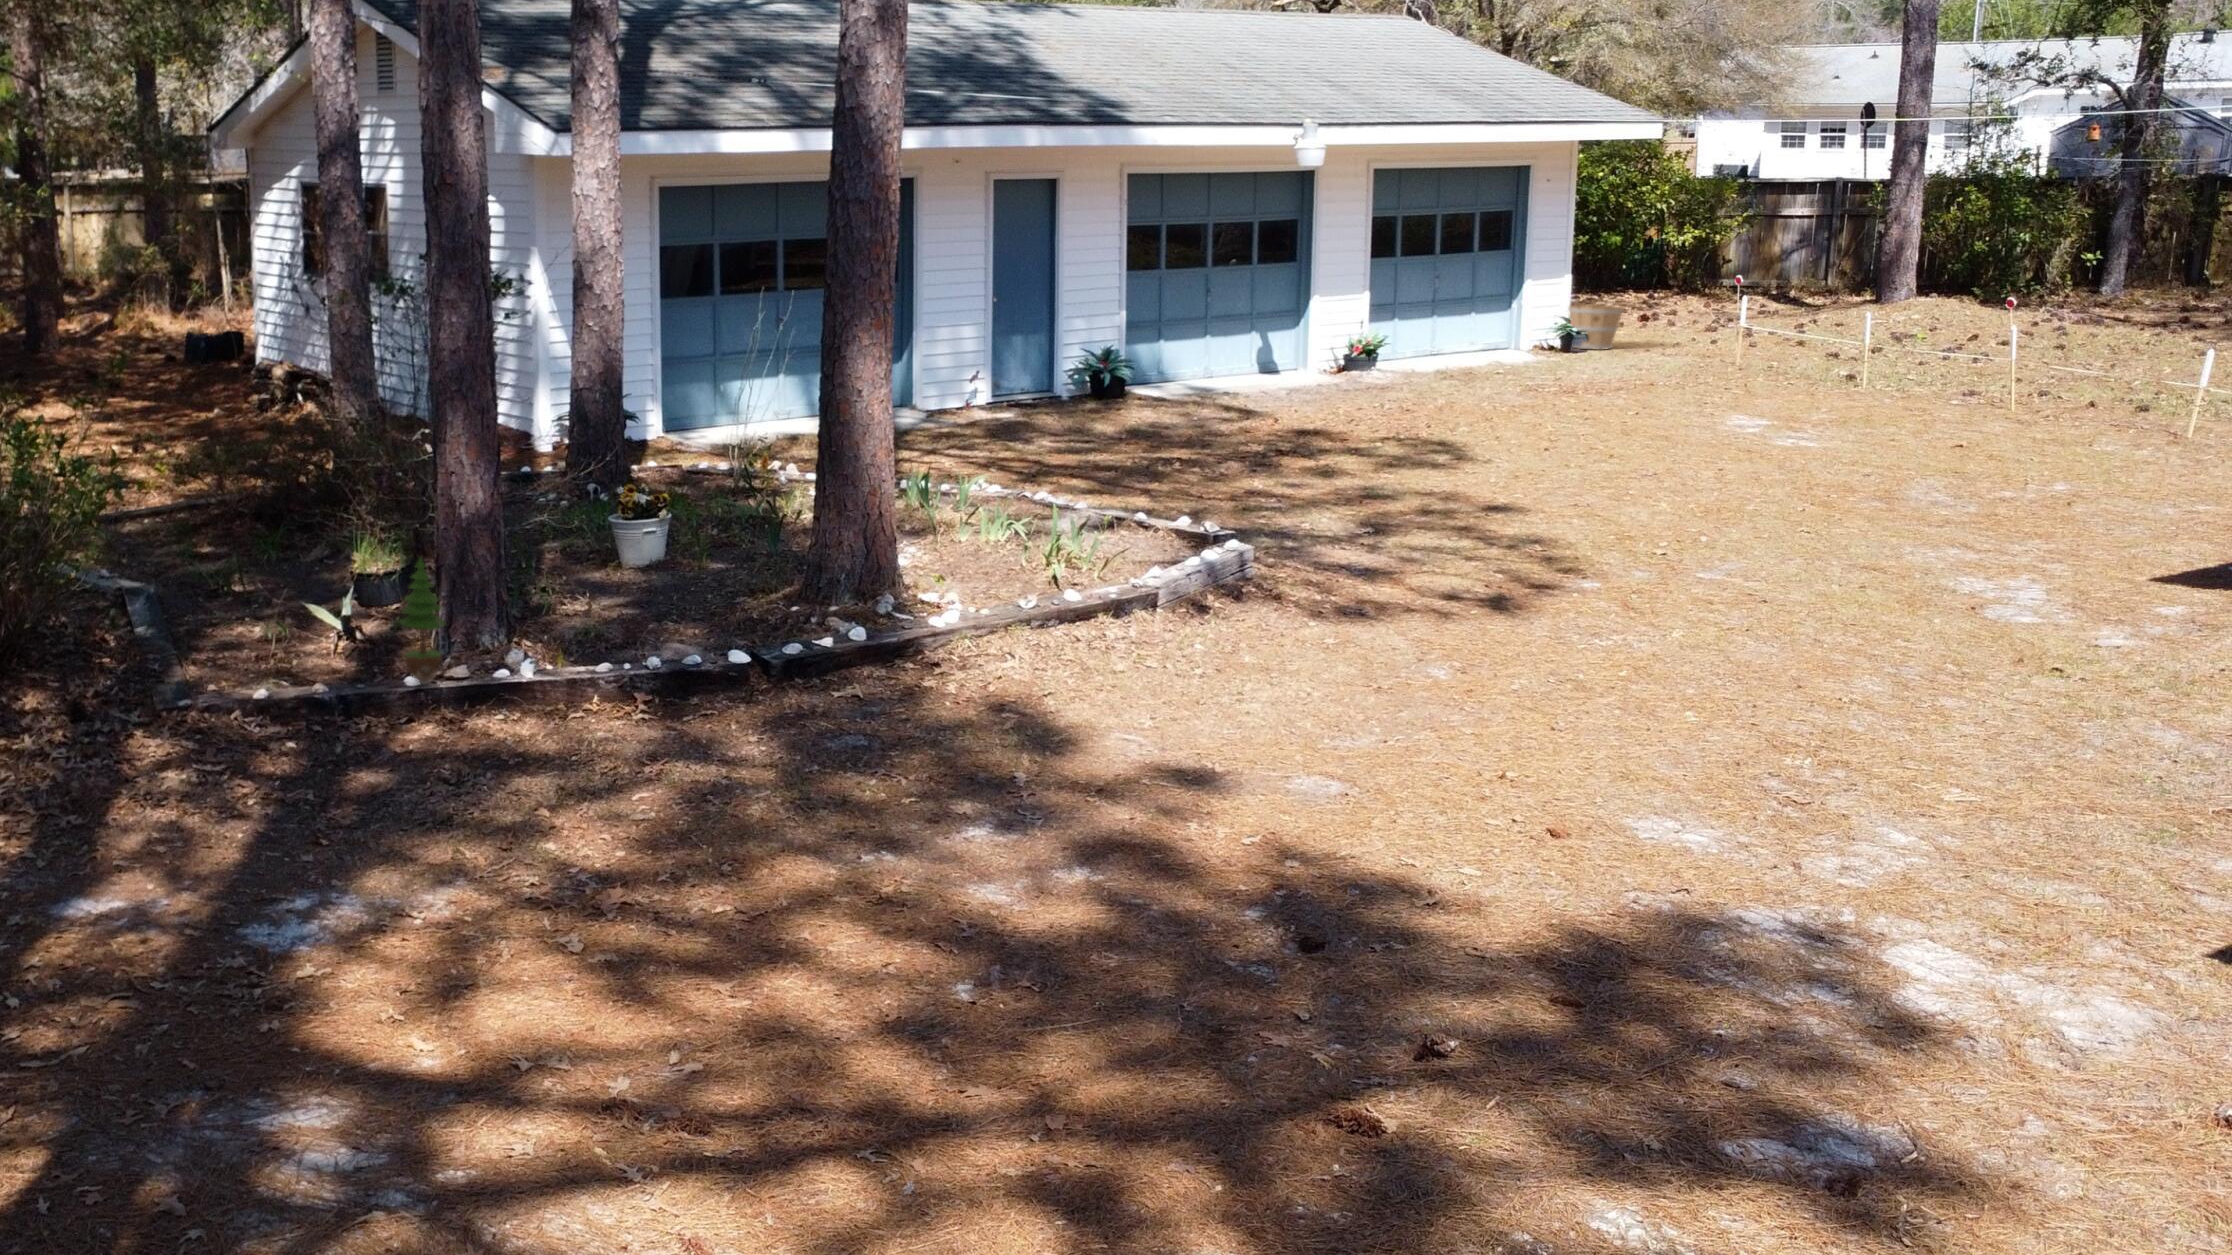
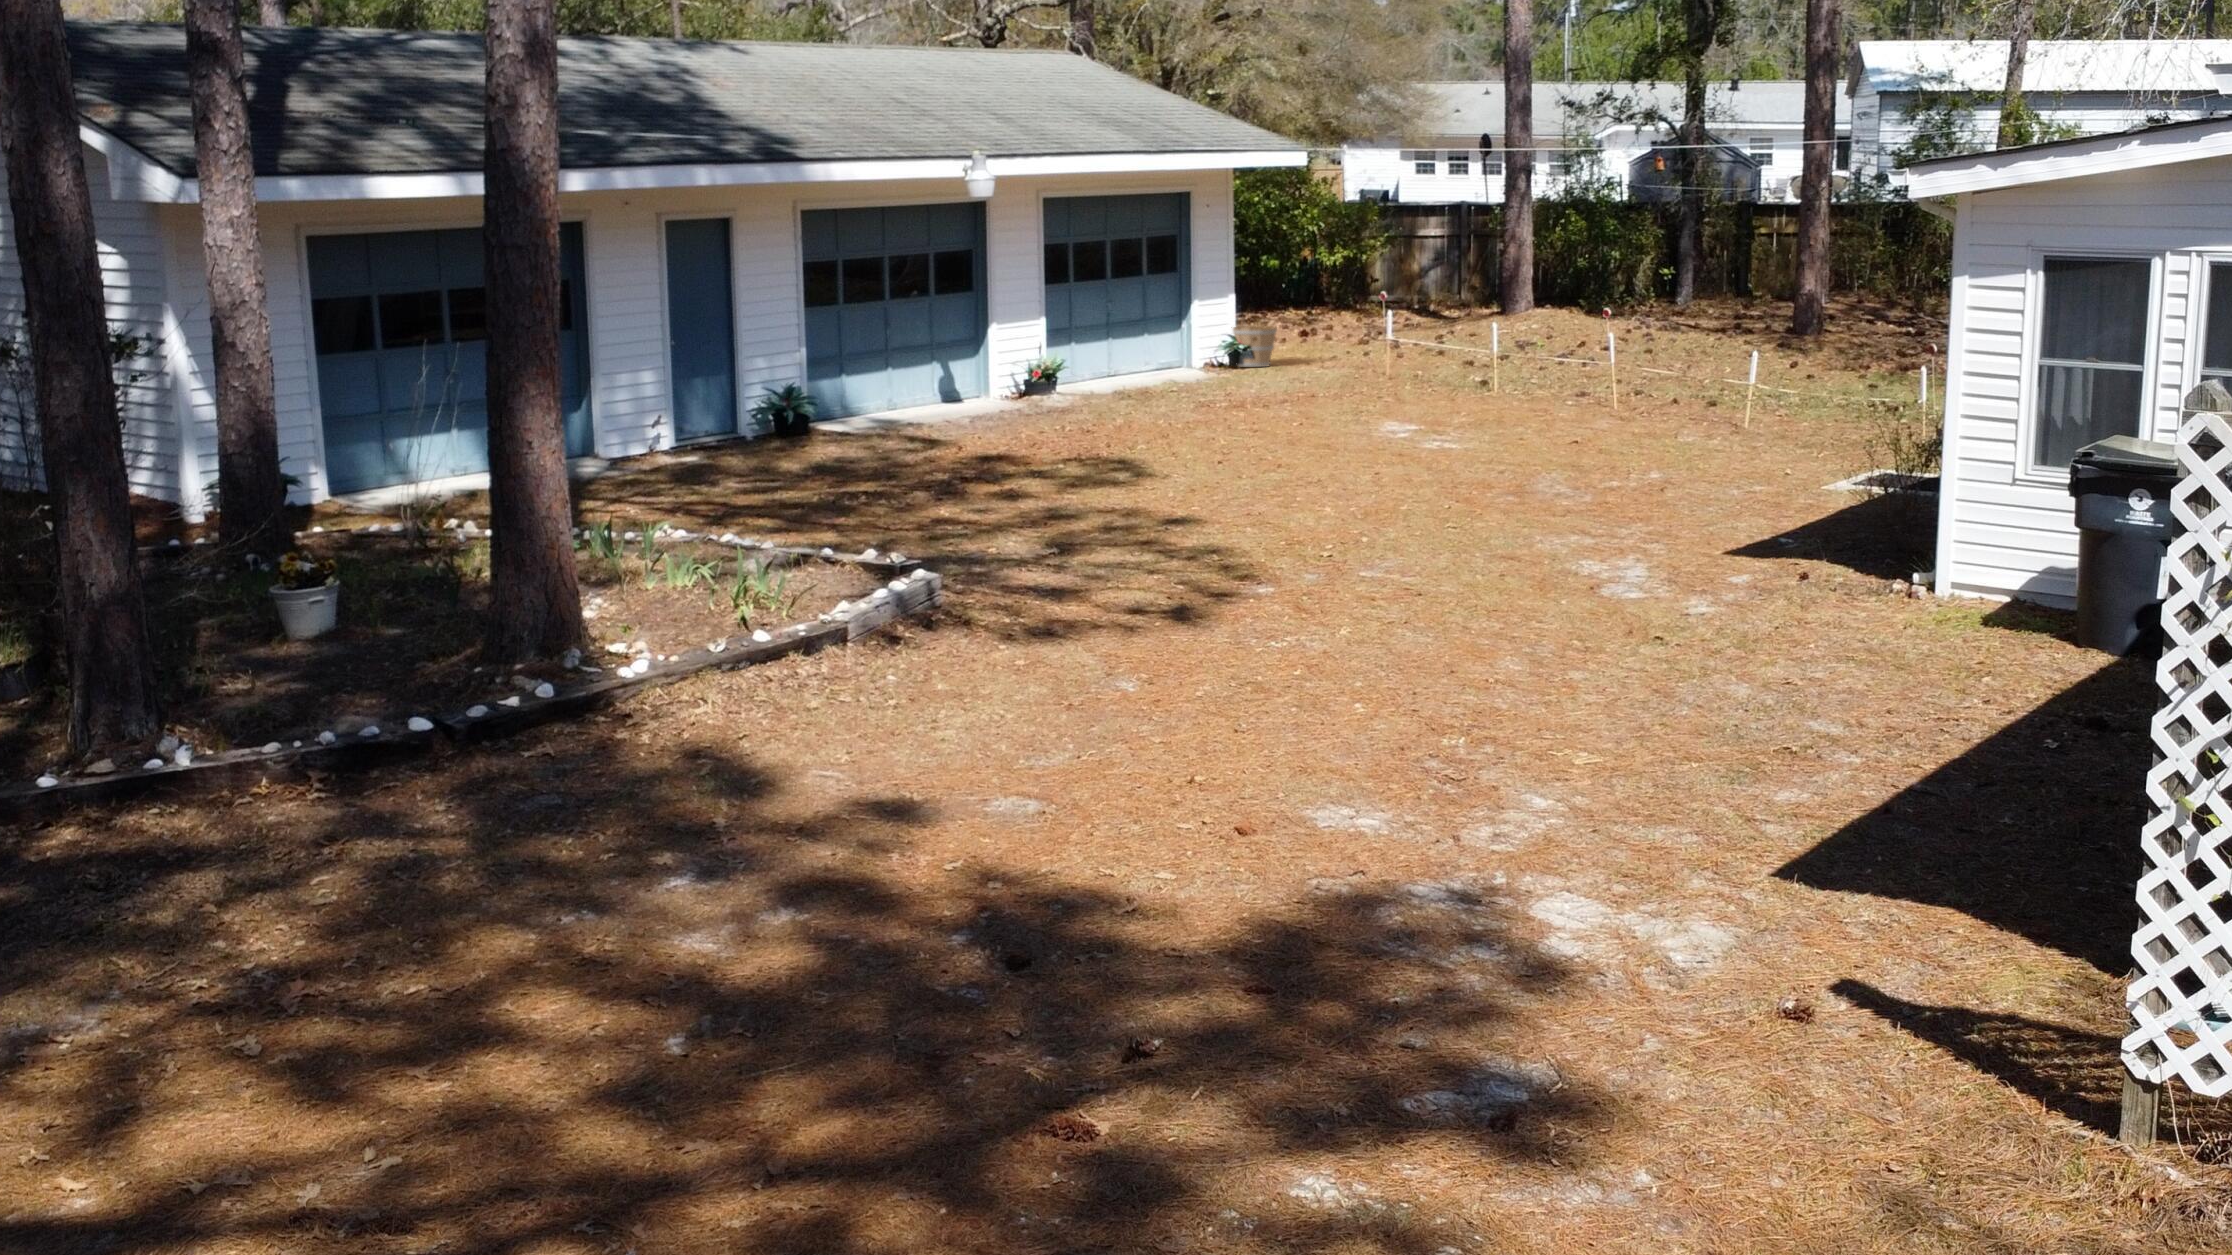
potted tree: present [400,558,445,684] -> none [24,648,82,786]

